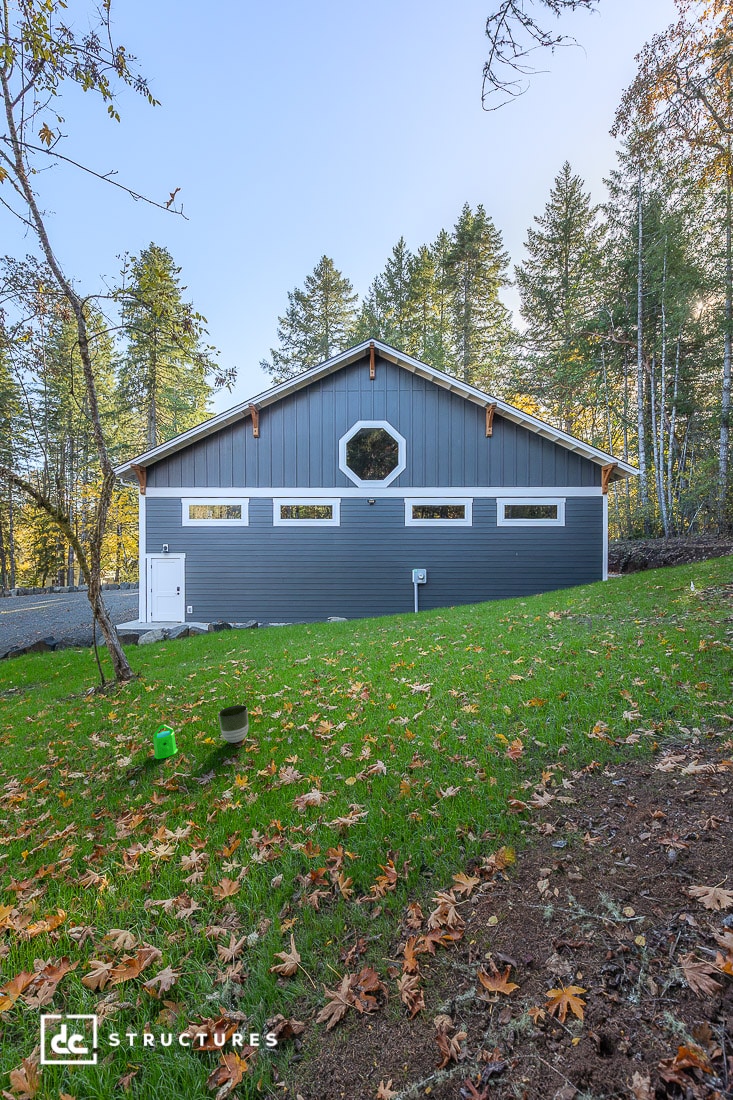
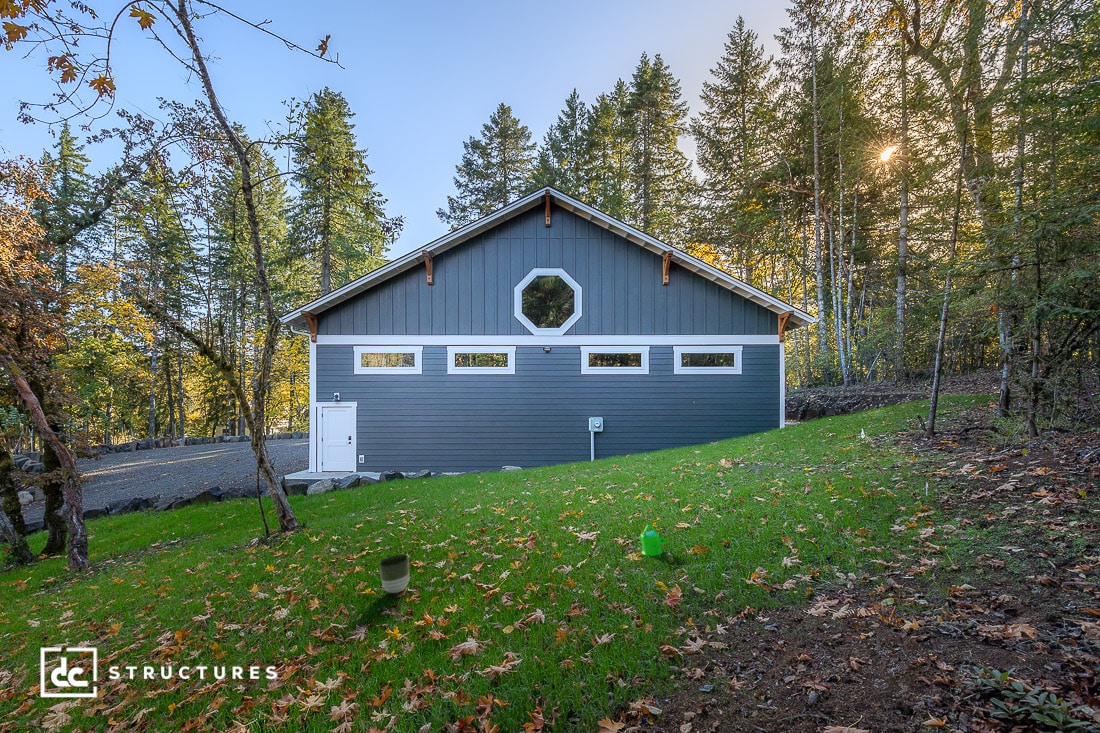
watering can: present [153,725,178,759] -> present [640,525,666,556]

